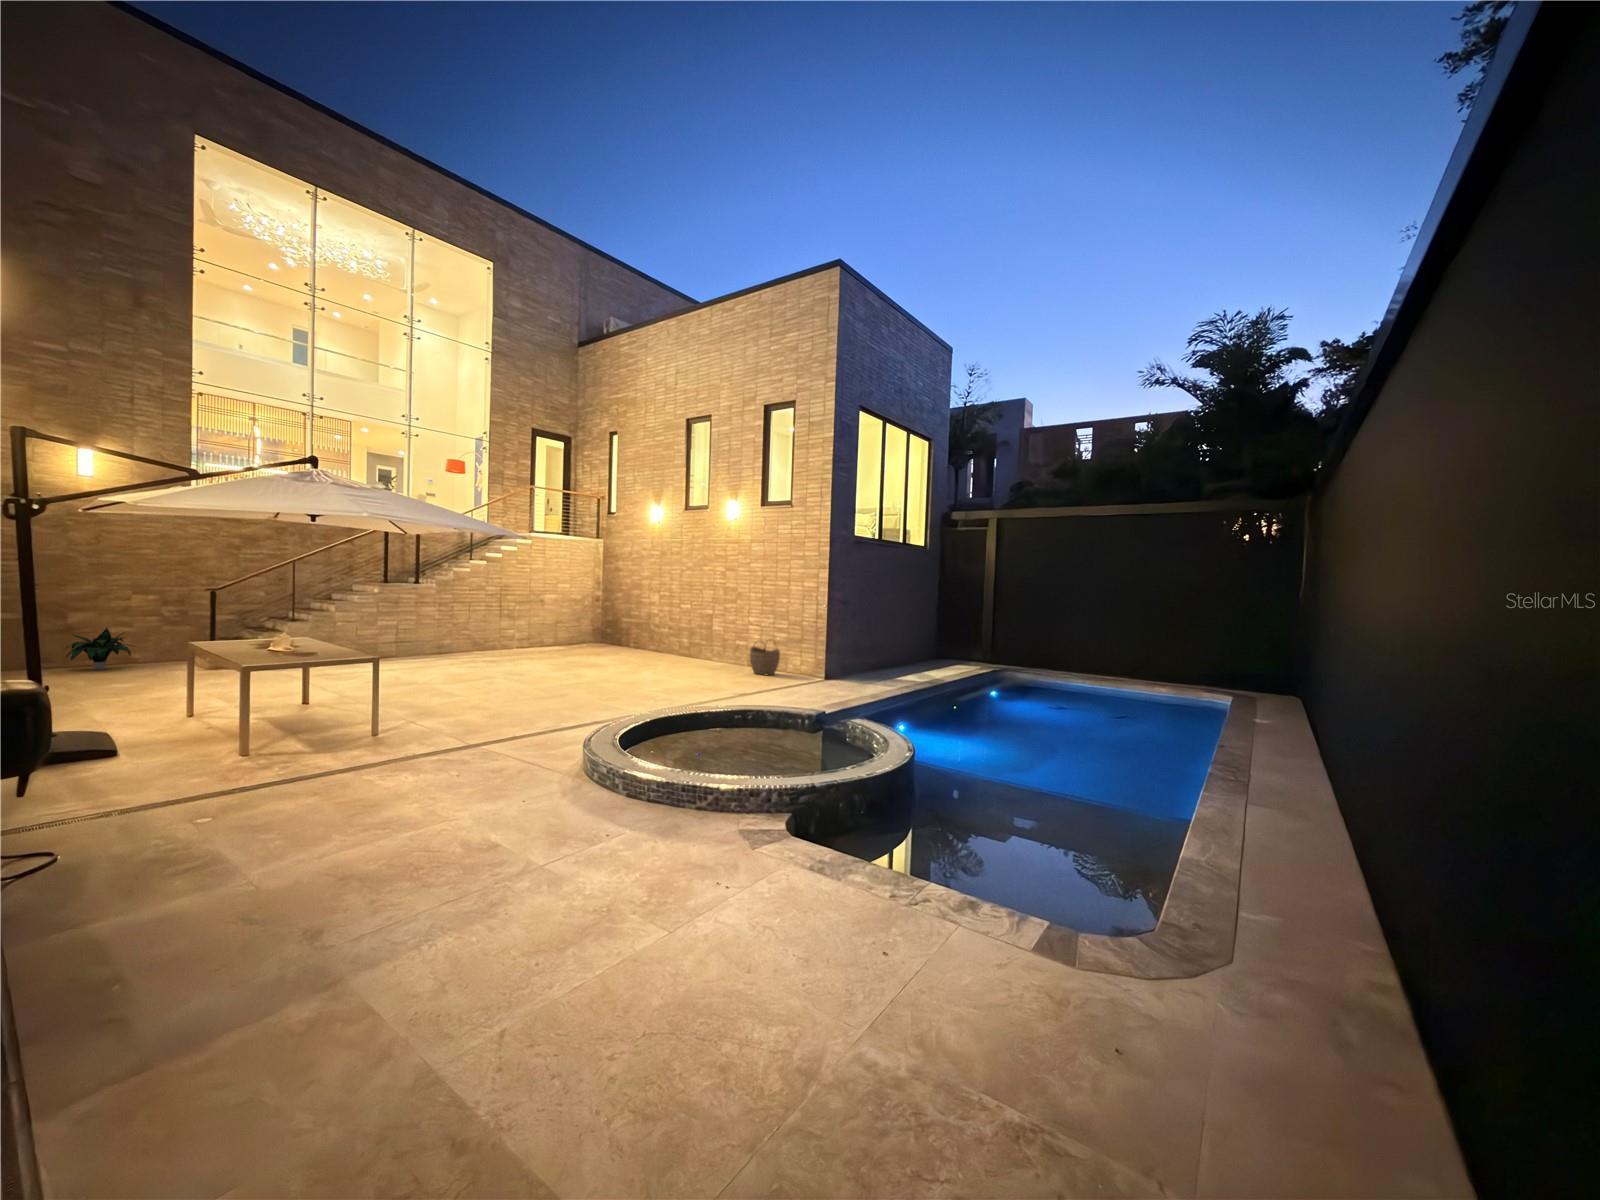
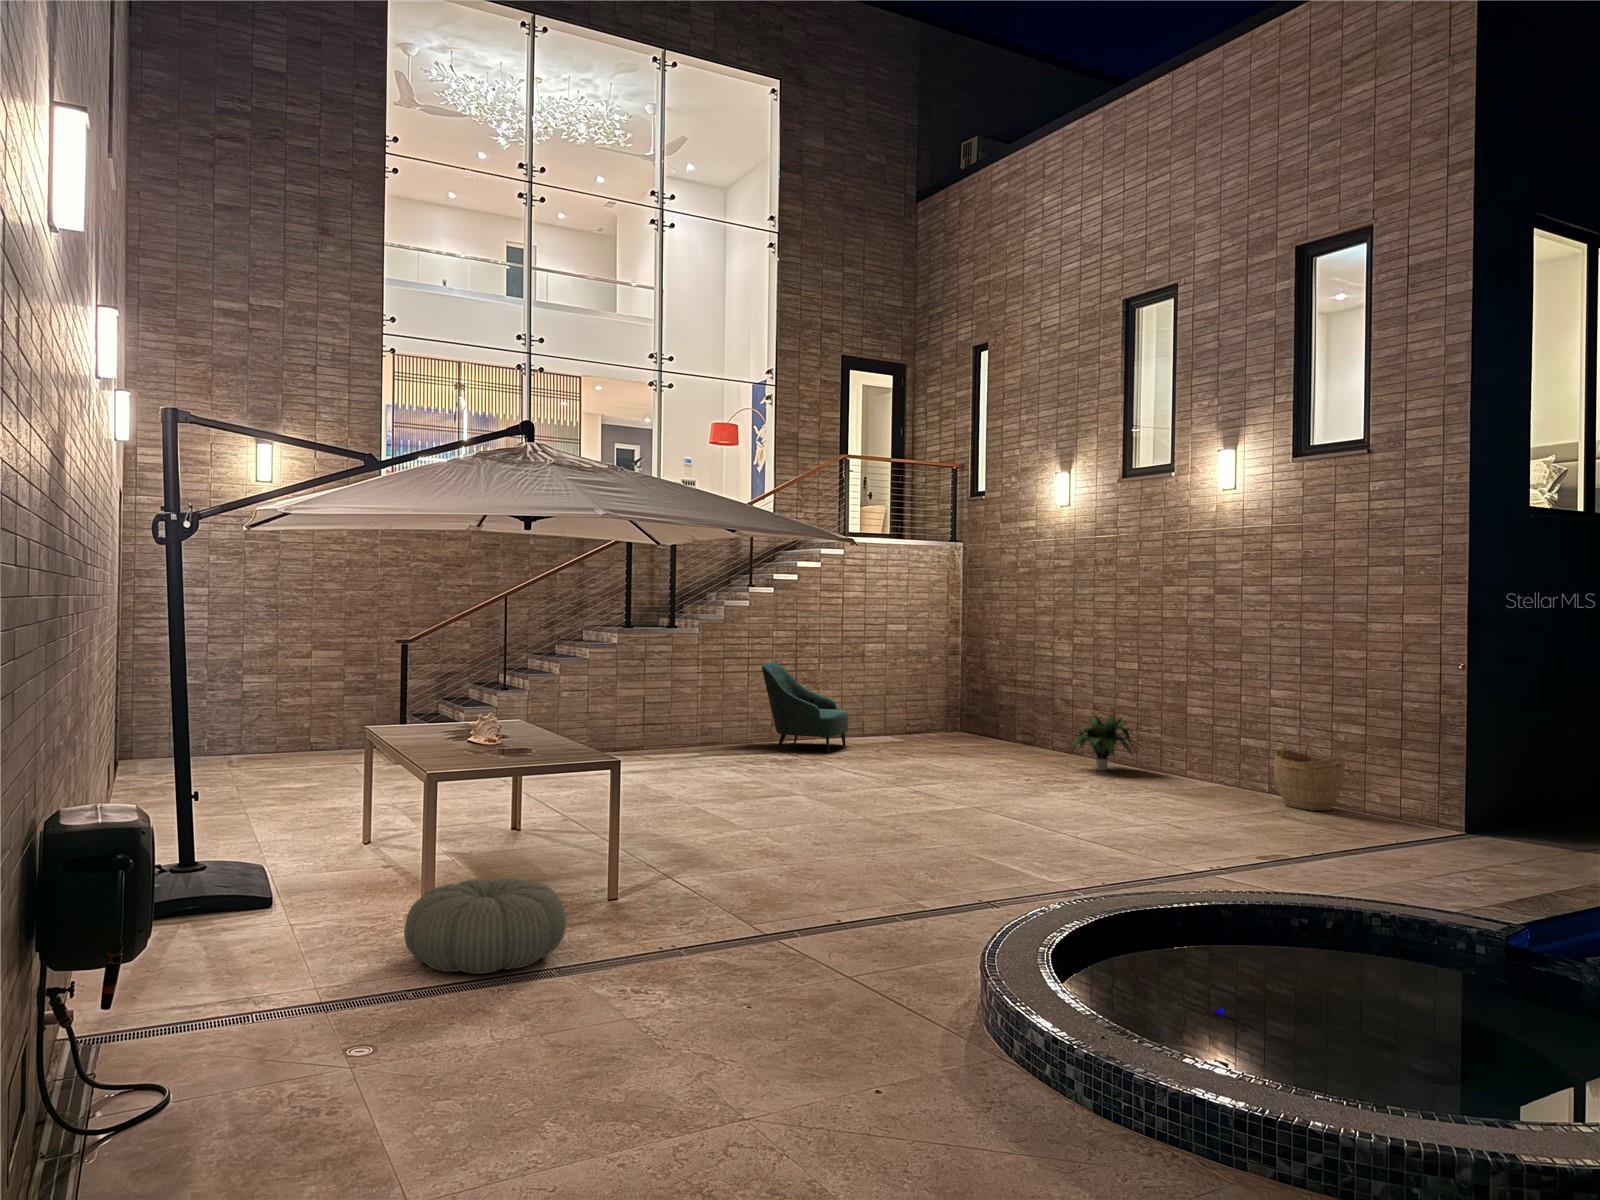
armchair: none [478,606,532,657] -> present [762,663,848,753]
potted plant: present [66,628,135,670] -> present [1071,712,1139,771]
pouf: none [233,723,346,776] -> present [404,878,566,974]

